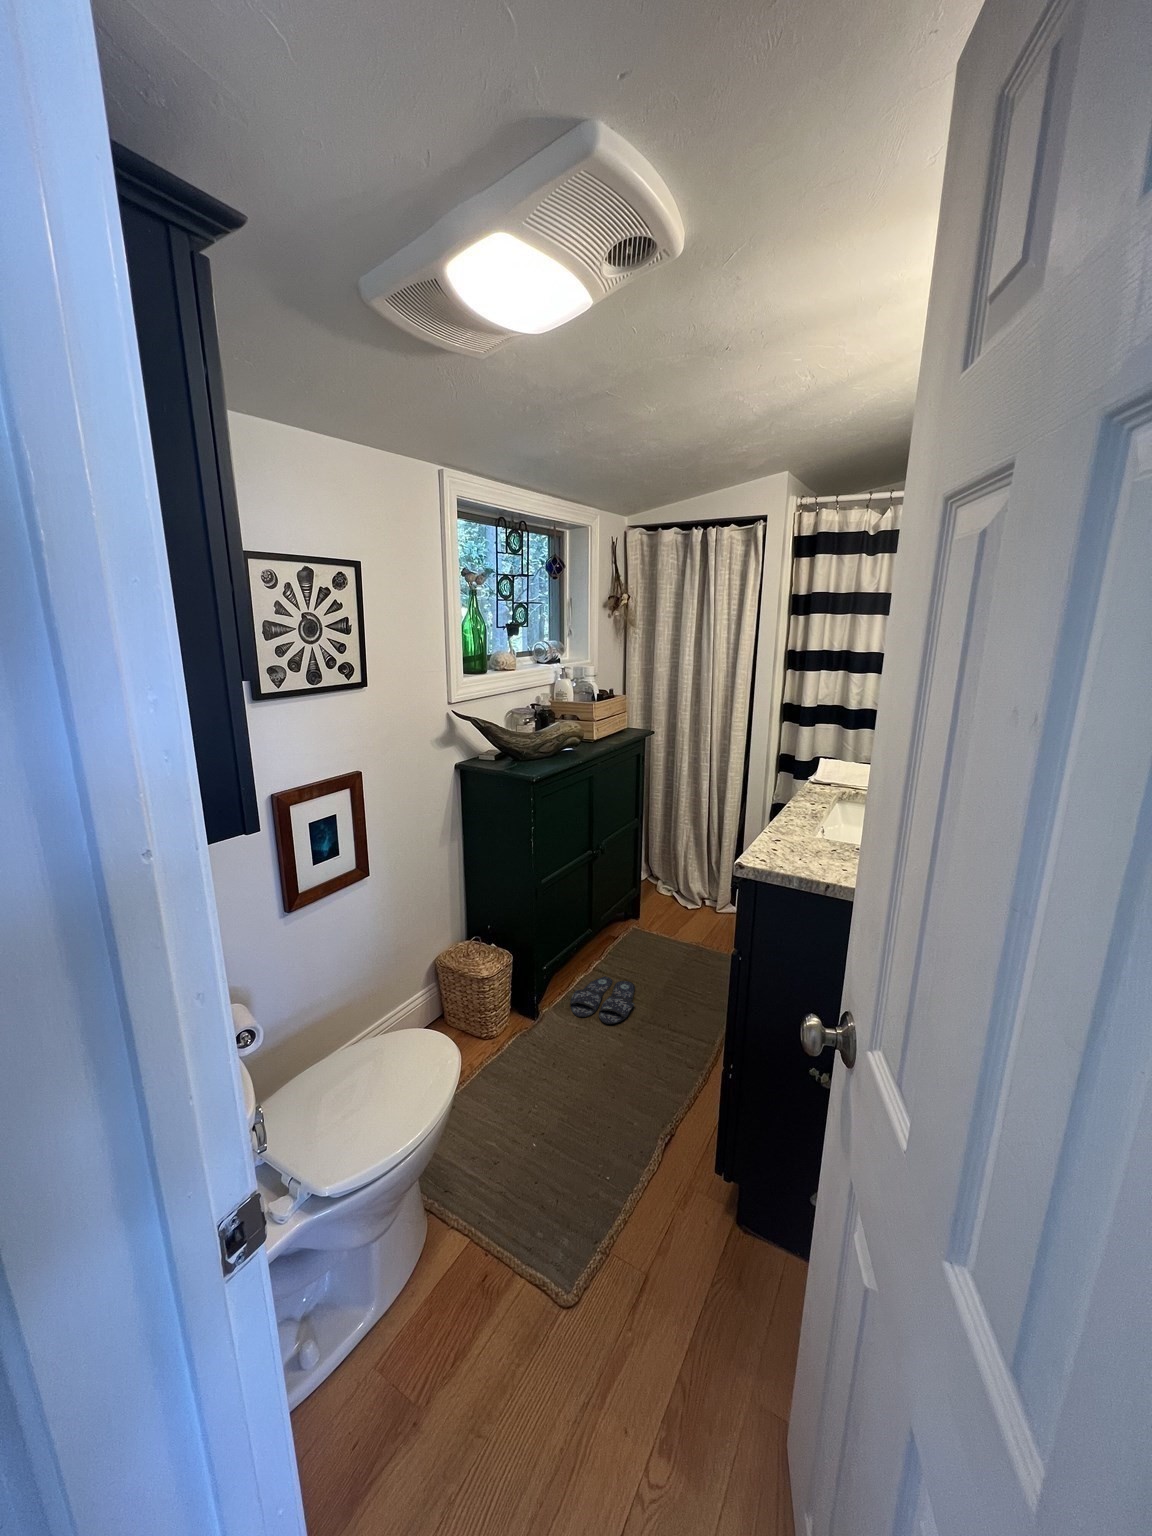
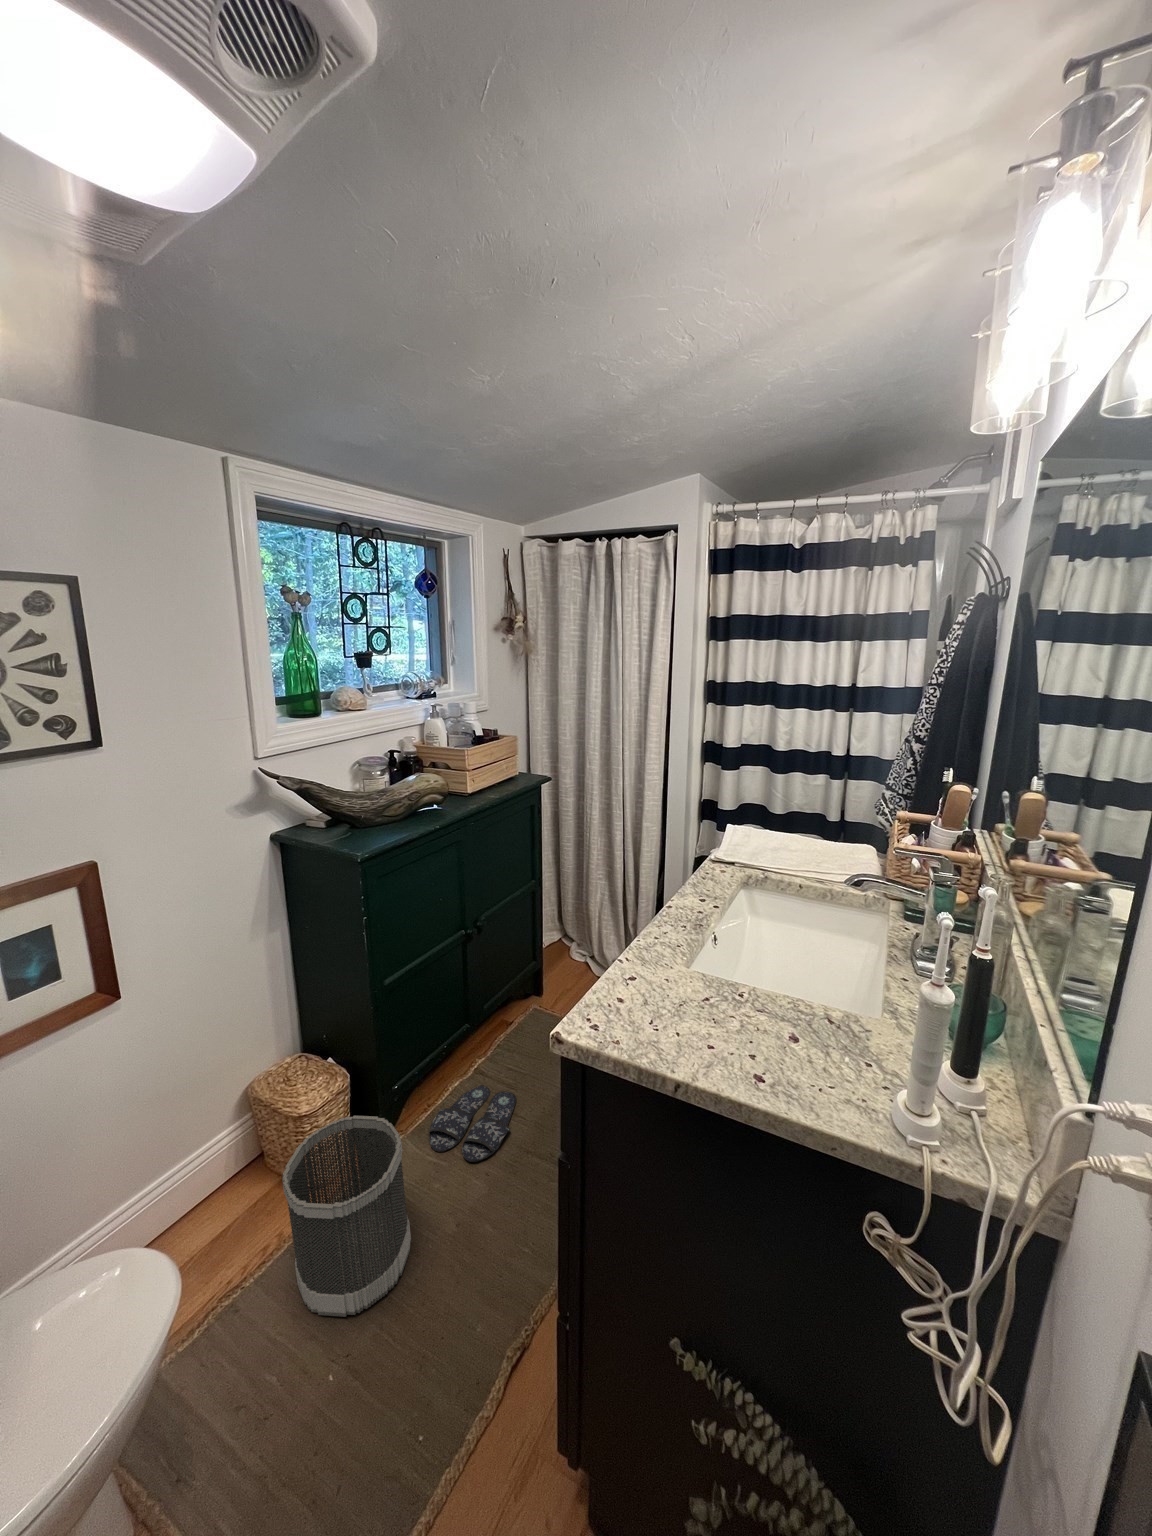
wastebasket: none [489,974,574,1110] -> present [282,1116,411,1317]

